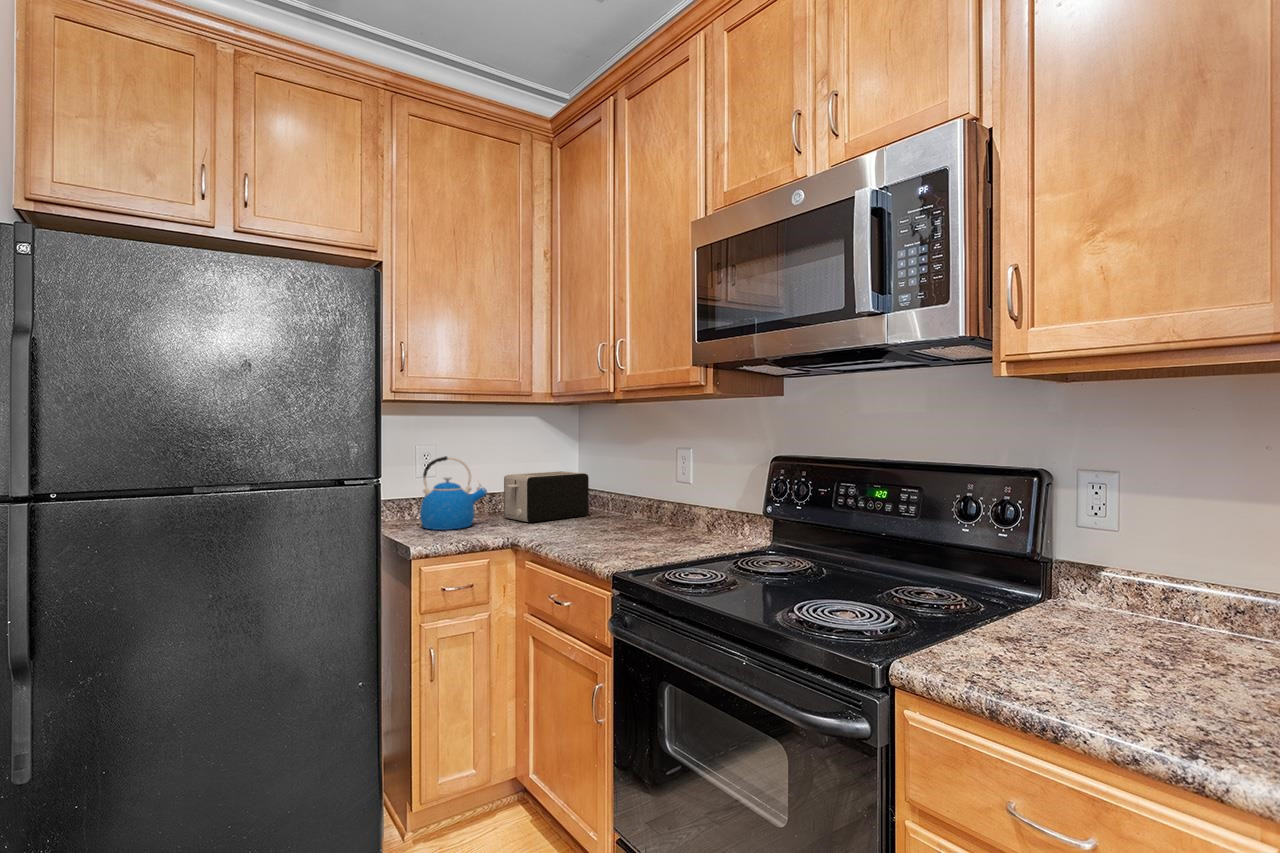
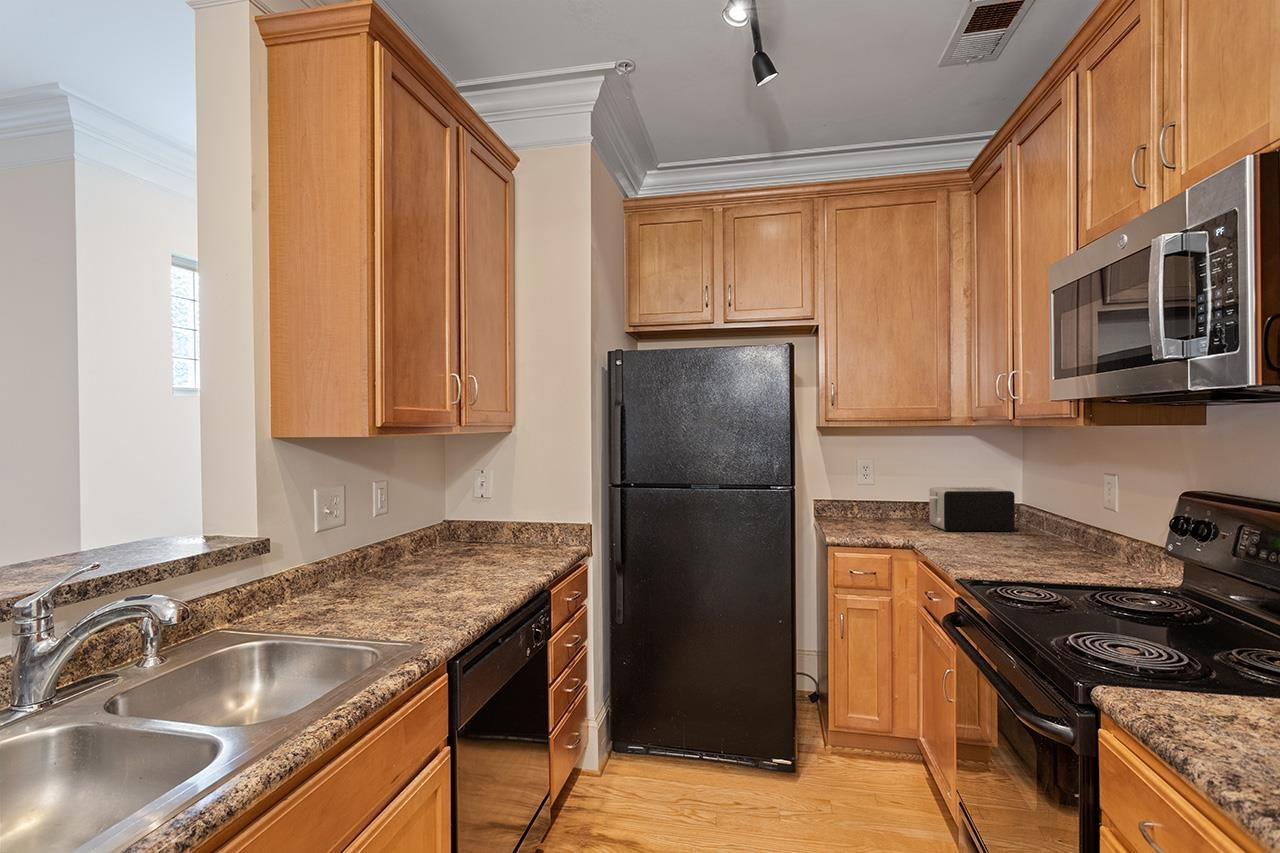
kettle: present [420,456,487,530] -> none [853,469,909,528]

